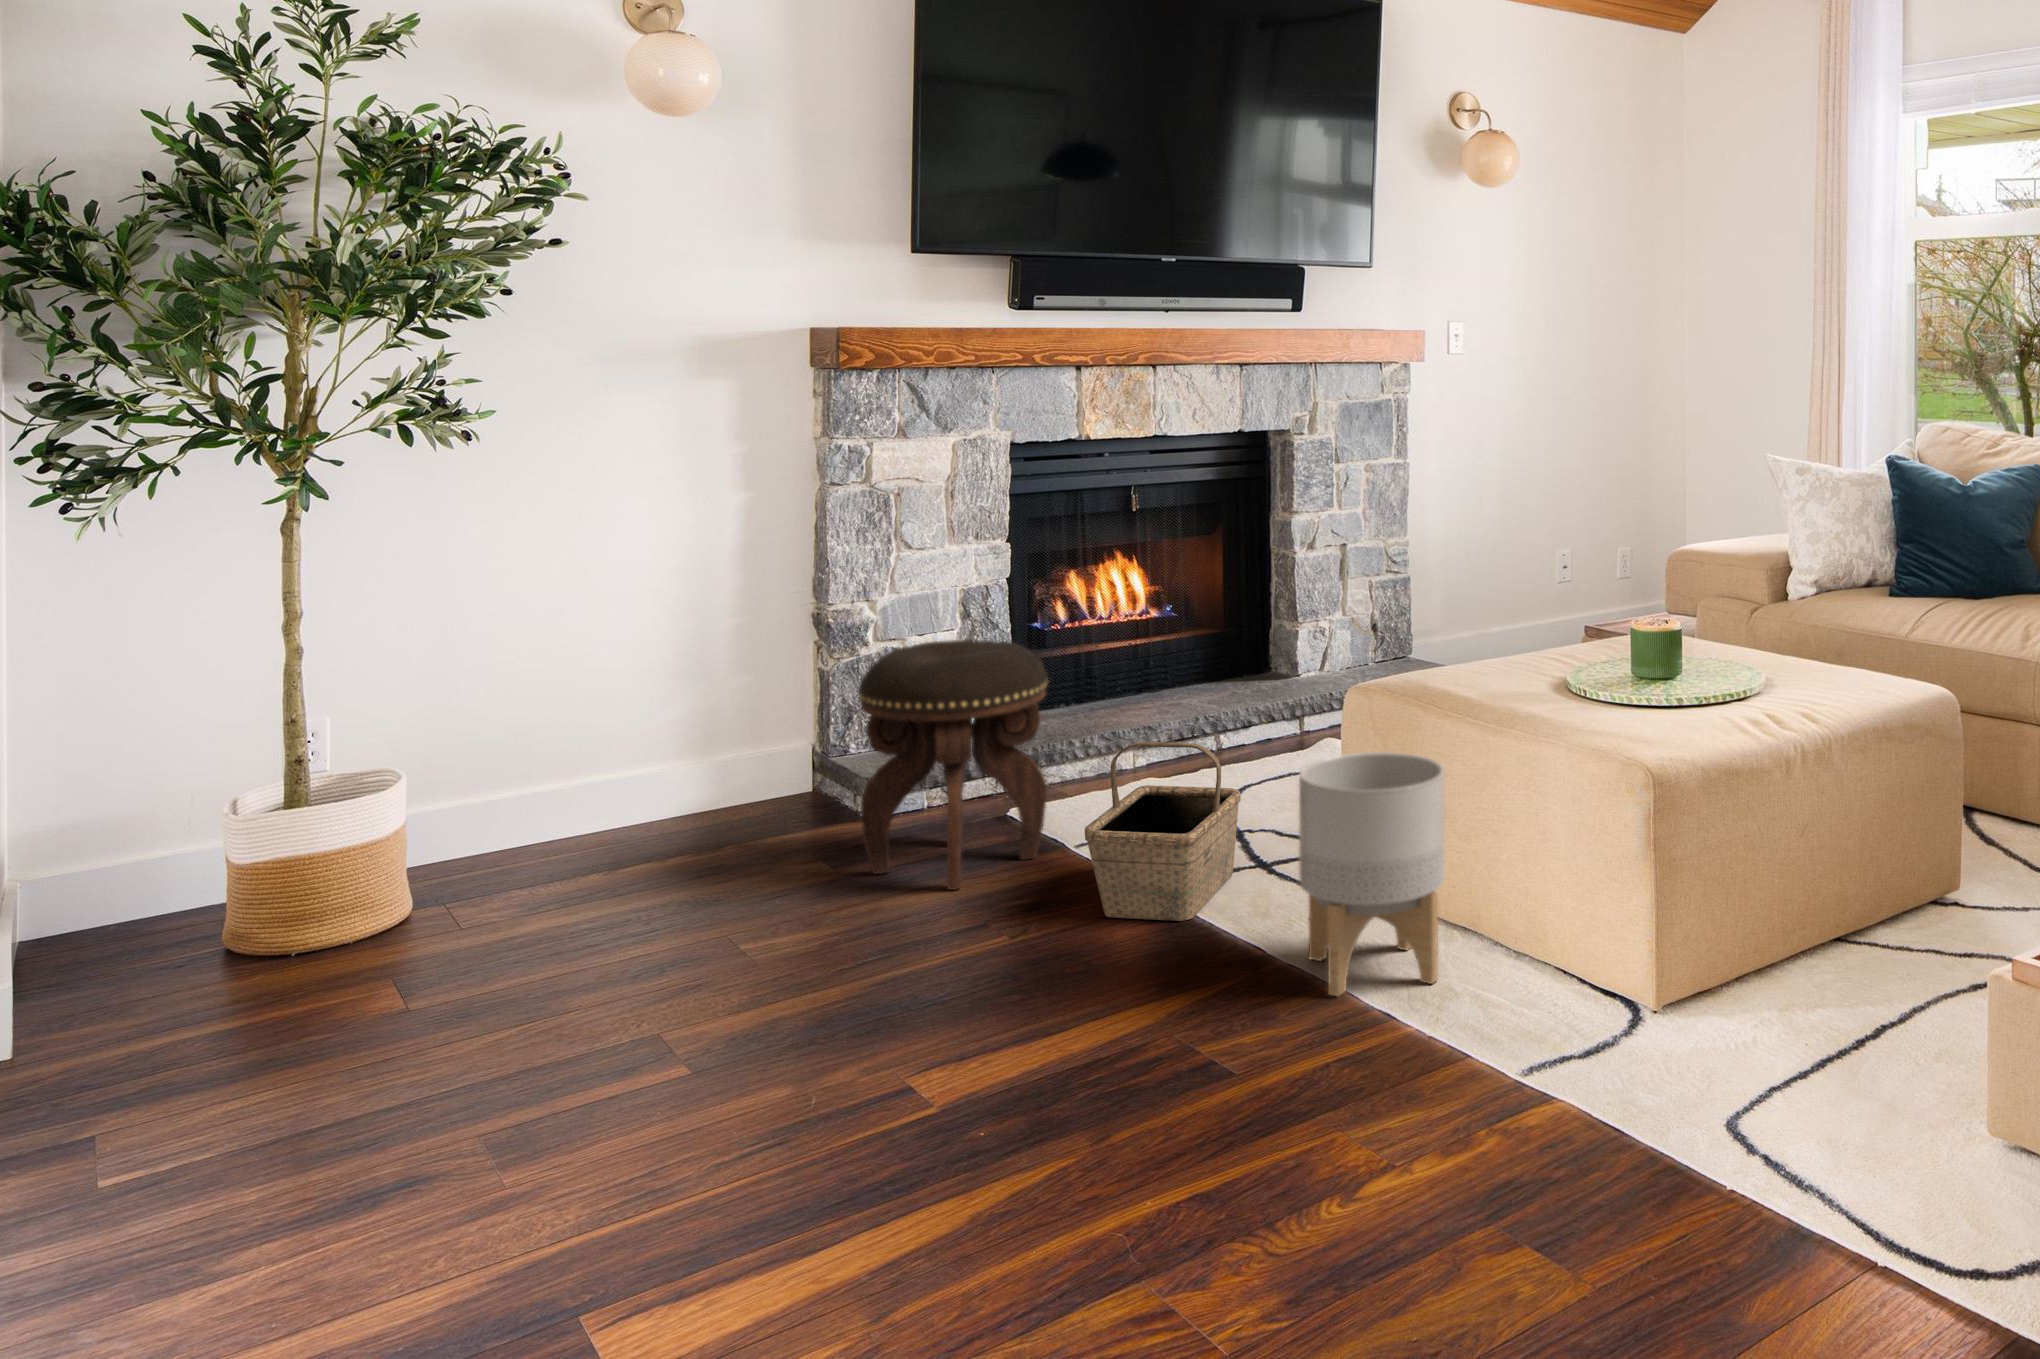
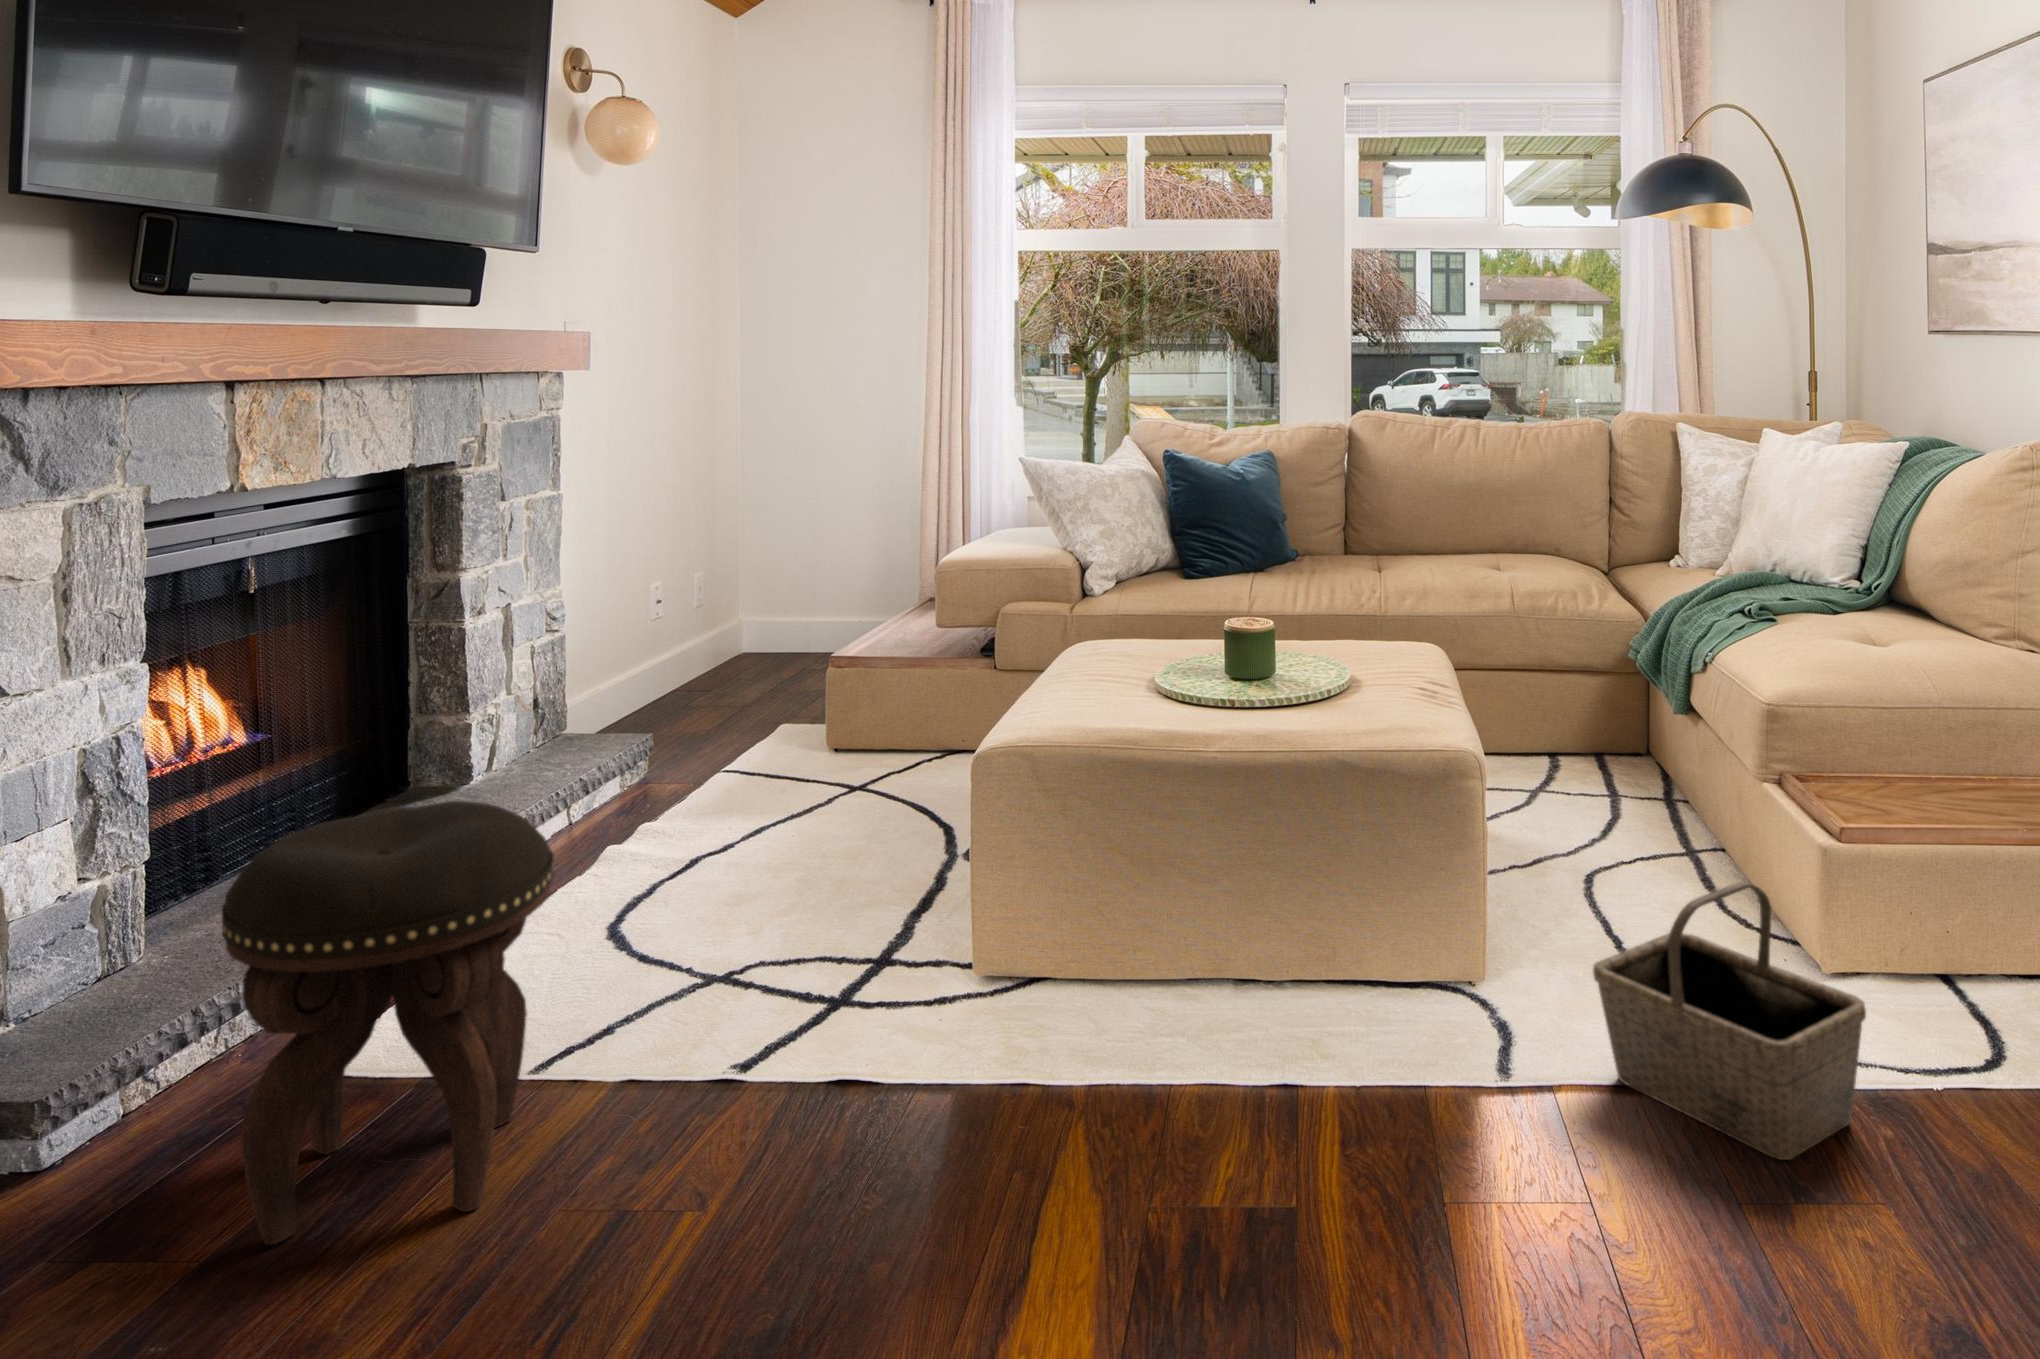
basket: present [1085,742,1241,921] -> present [1593,882,1866,1160]
planter: present [1299,752,1444,996] -> none [1123,813,1293,1118]

